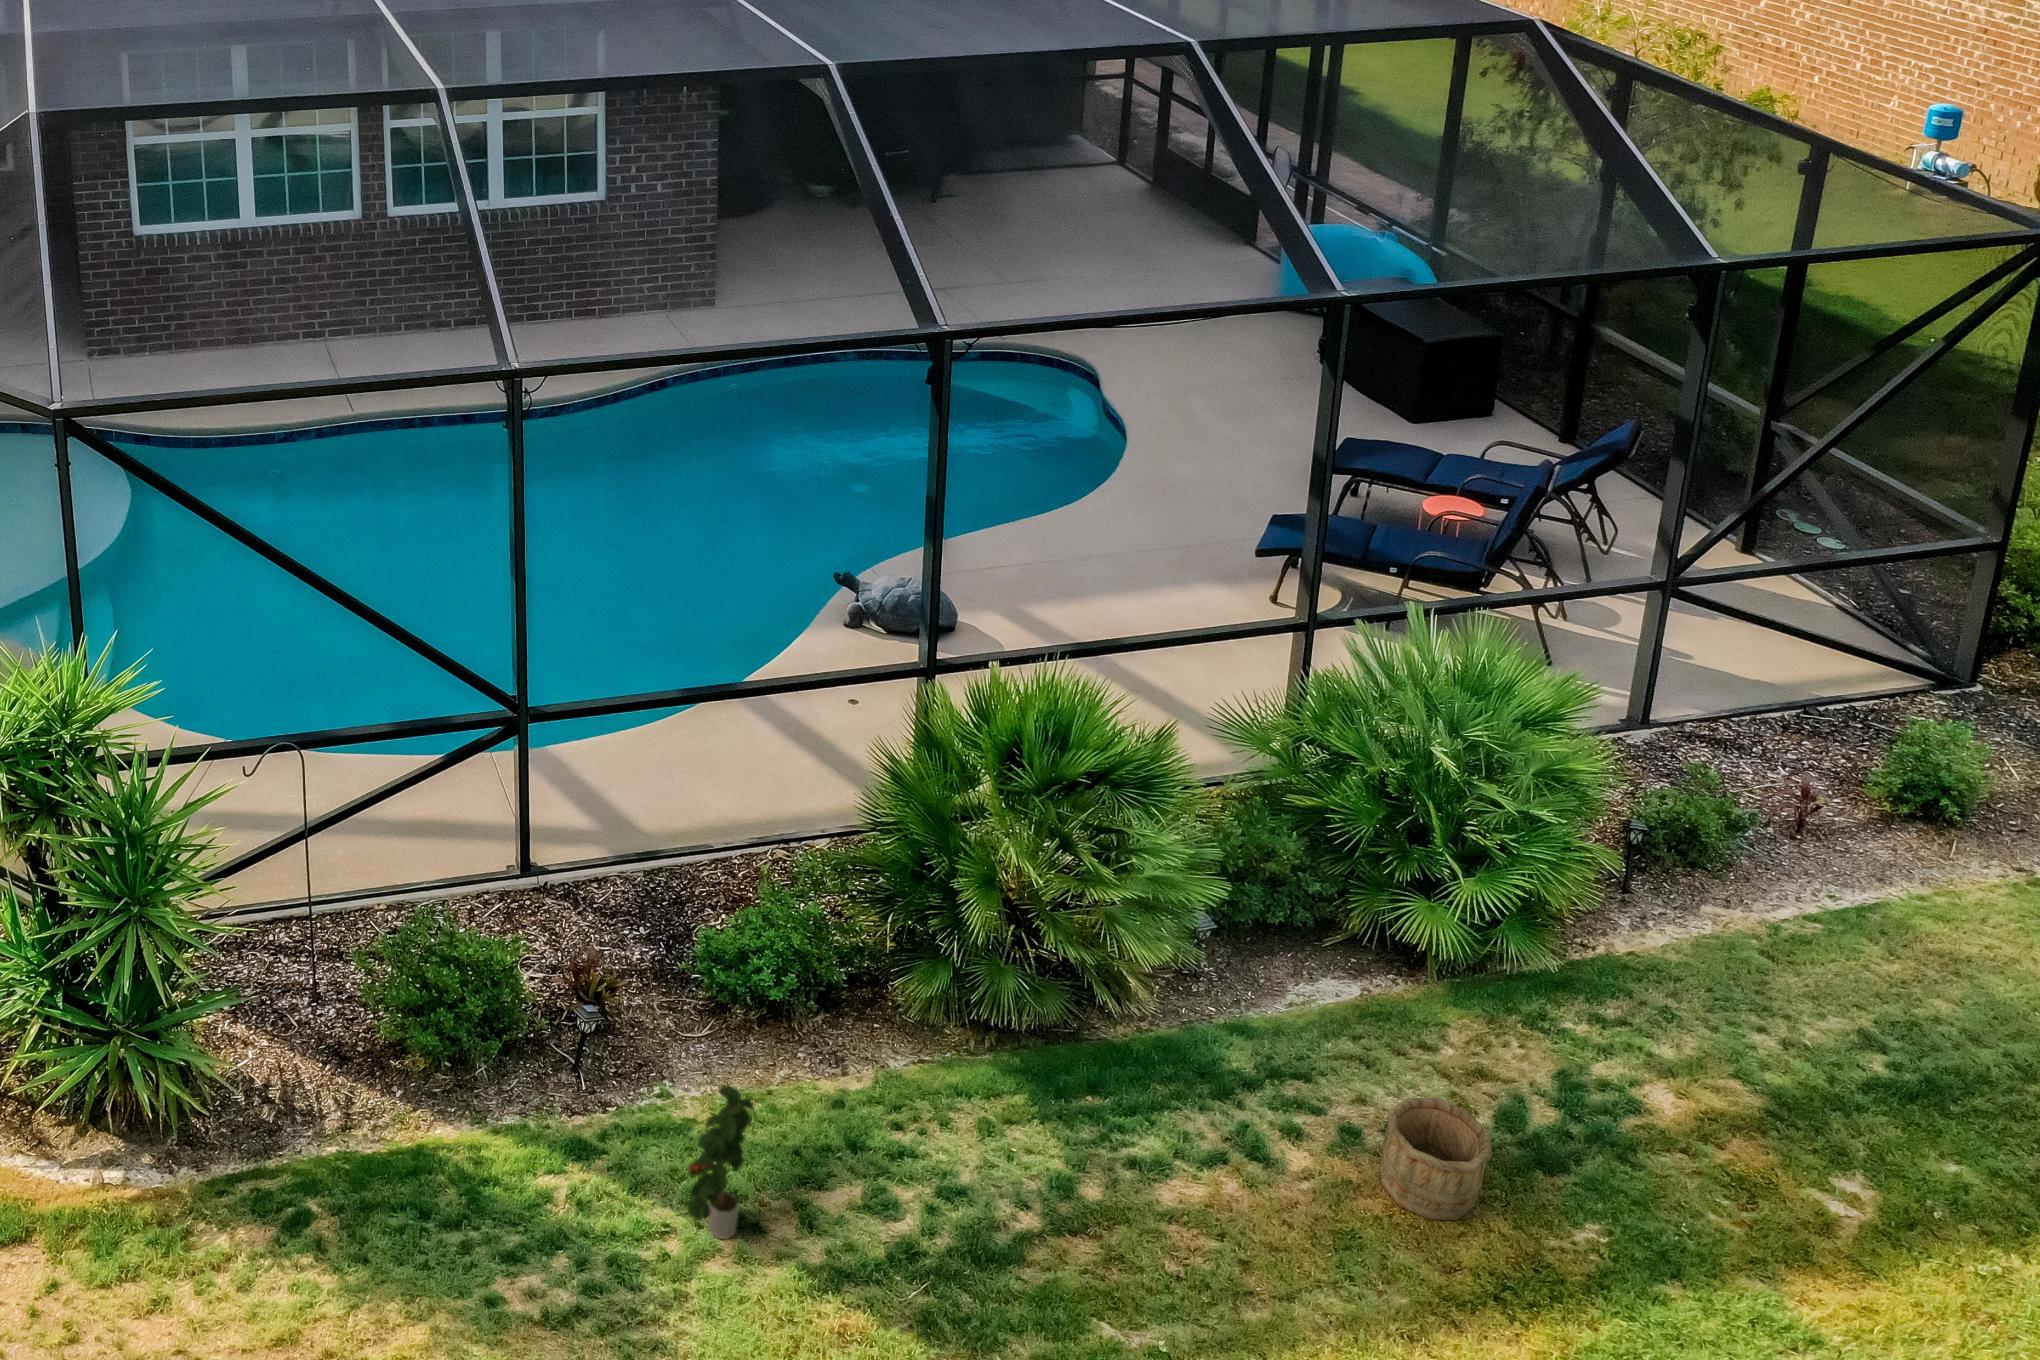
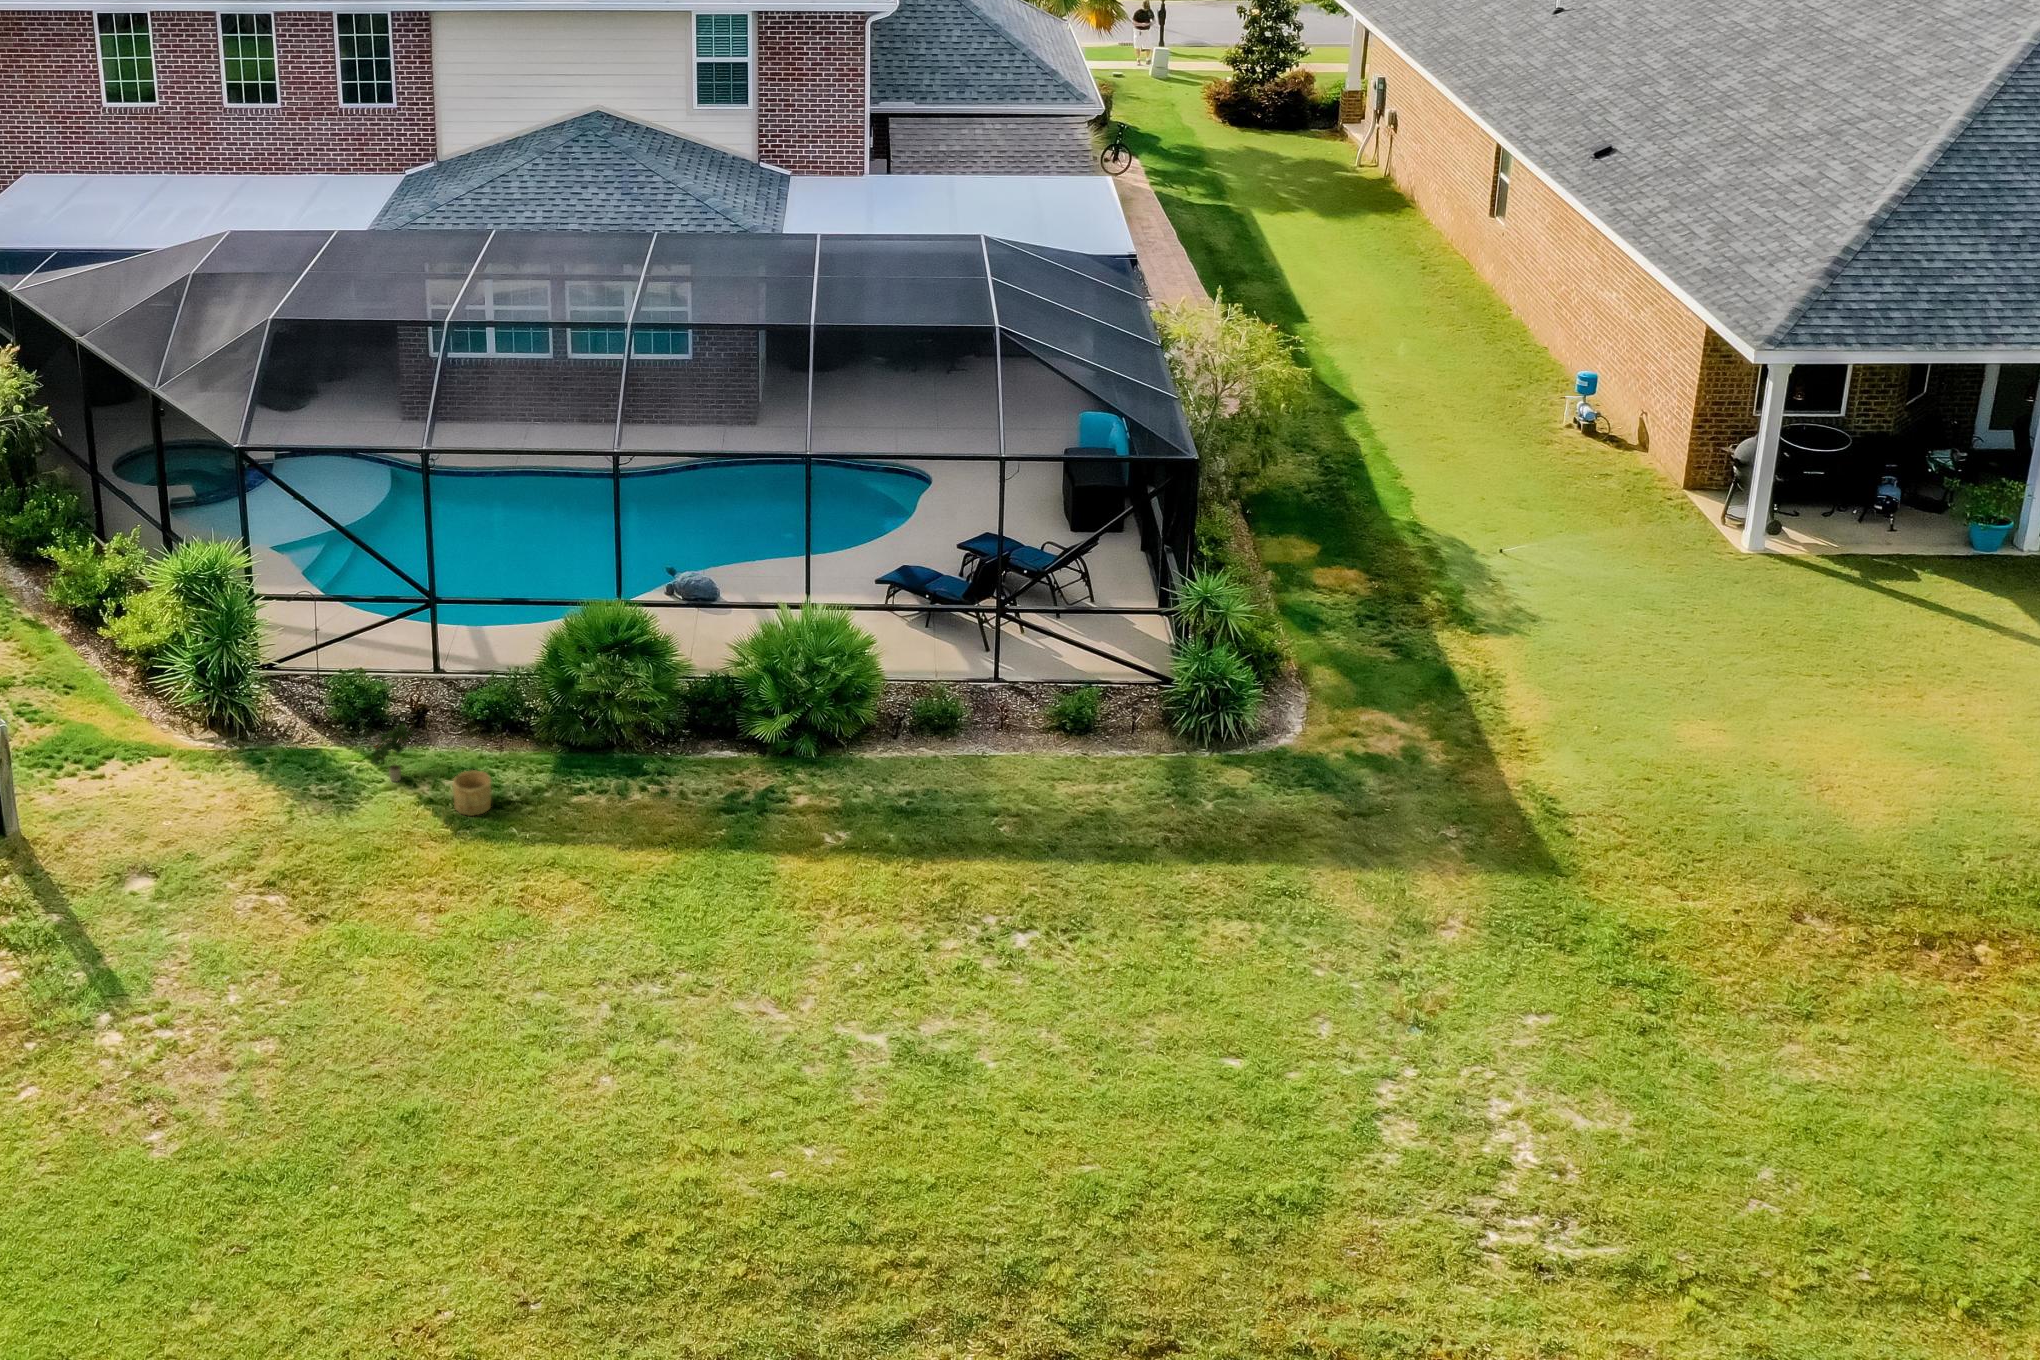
wooden bucket: present [1380,1098,1492,1220] -> present [452,770,492,816]

